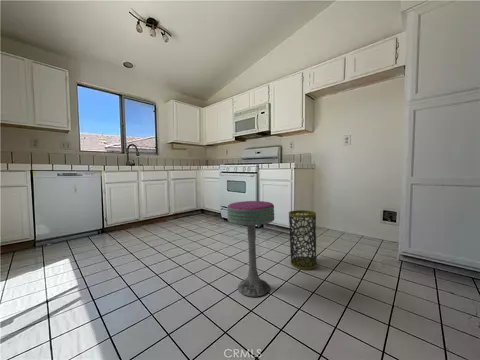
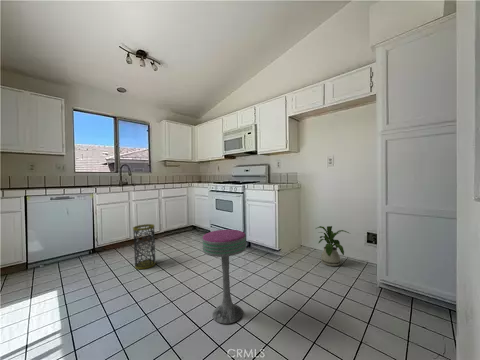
house plant: none [331,204,373,246] -> present [318,226,349,266]
trash can: present [289,210,317,270] -> present [133,224,155,269]

